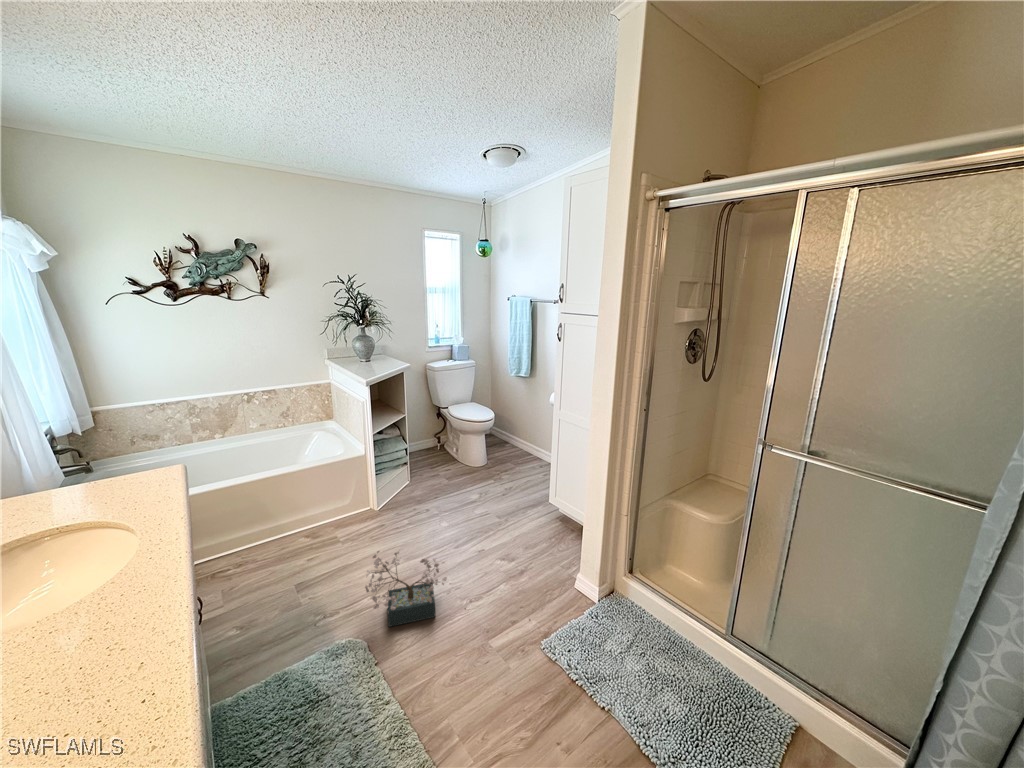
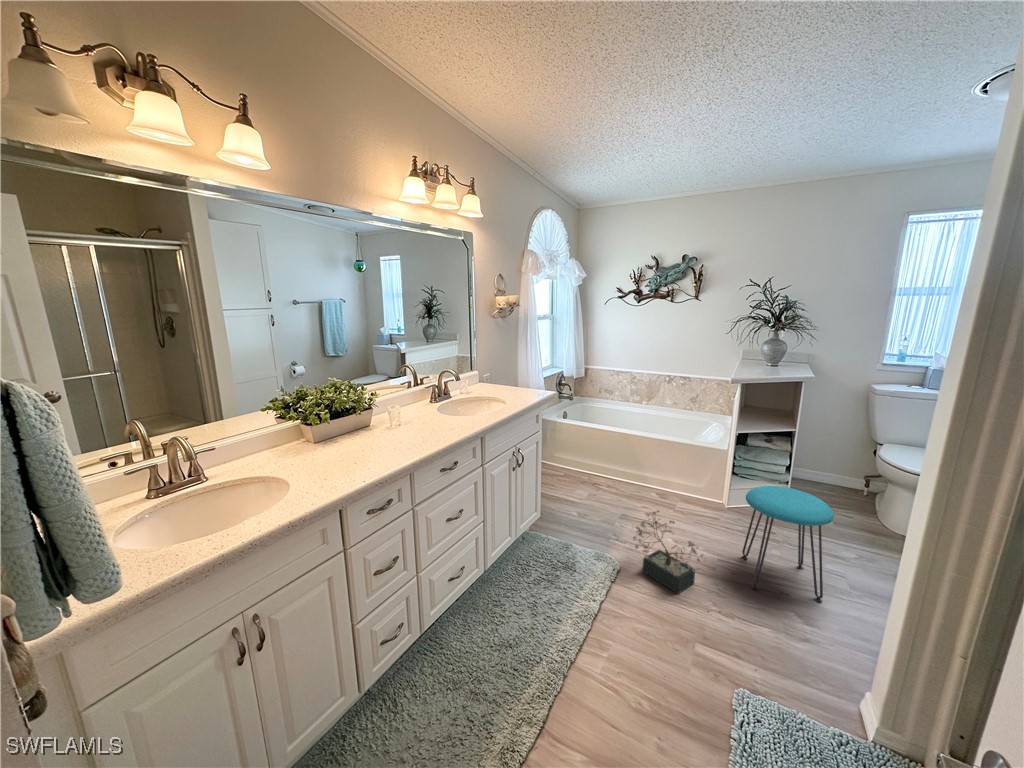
stool: none [432,465,498,562] -> present [742,486,834,602]

